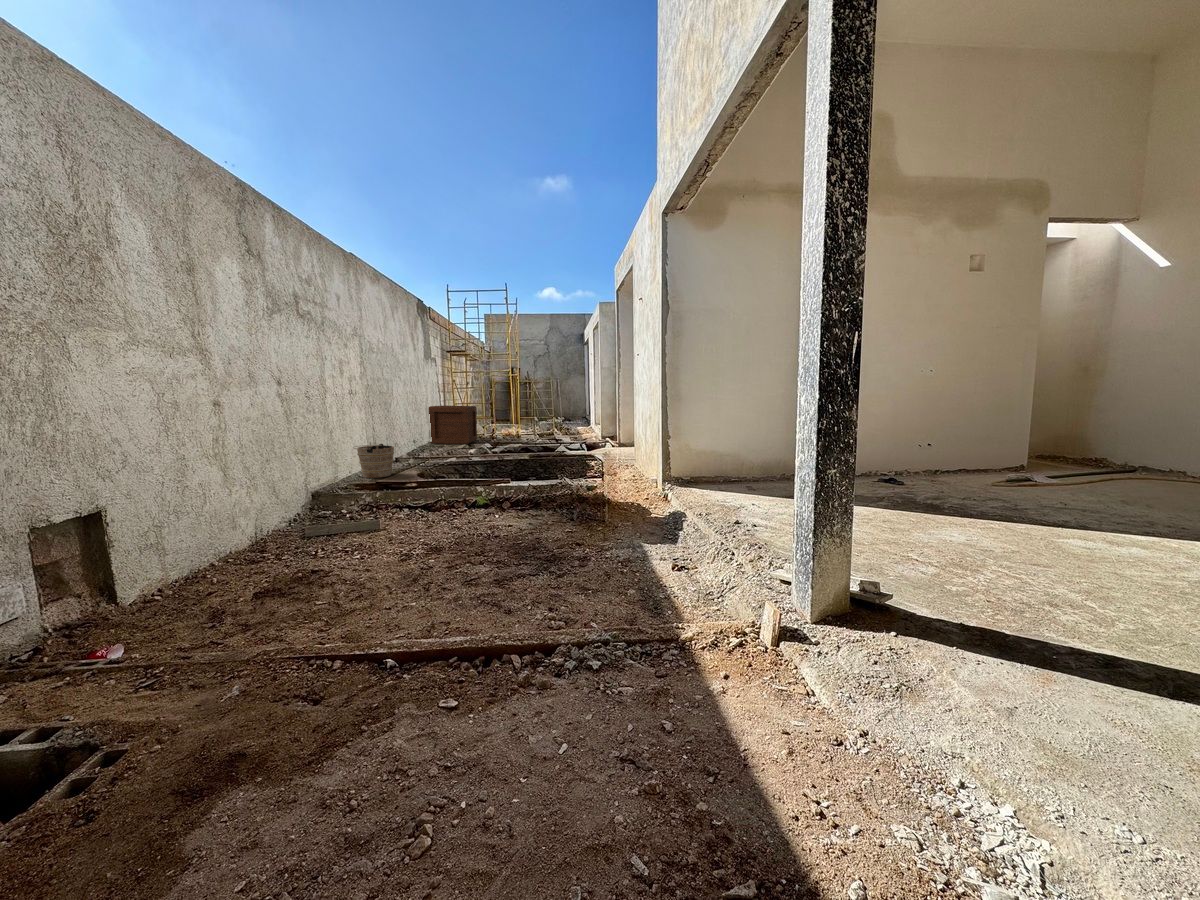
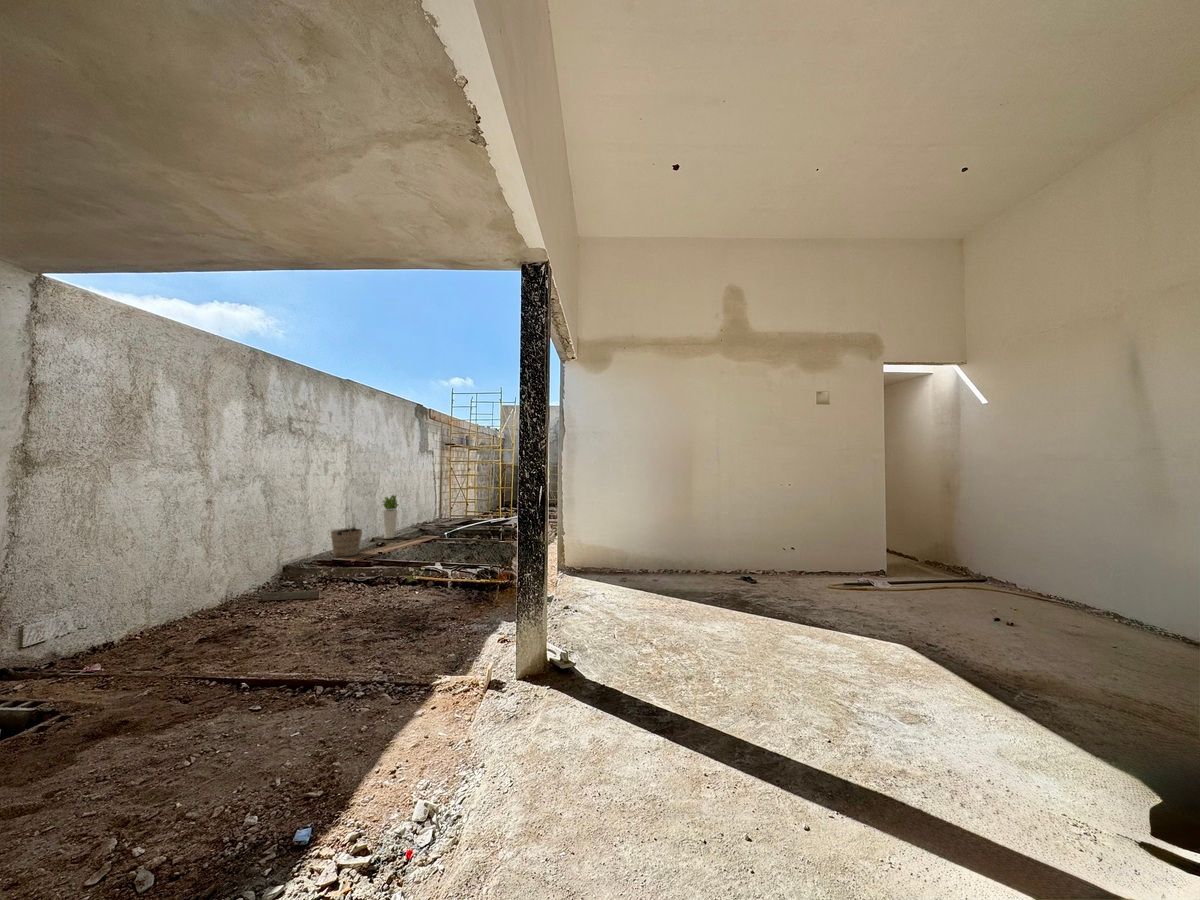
planter: none [397,406,419,457] -> present [383,495,398,538]
wooden crate: present [429,406,477,444] -> none [419,490,466,526]

